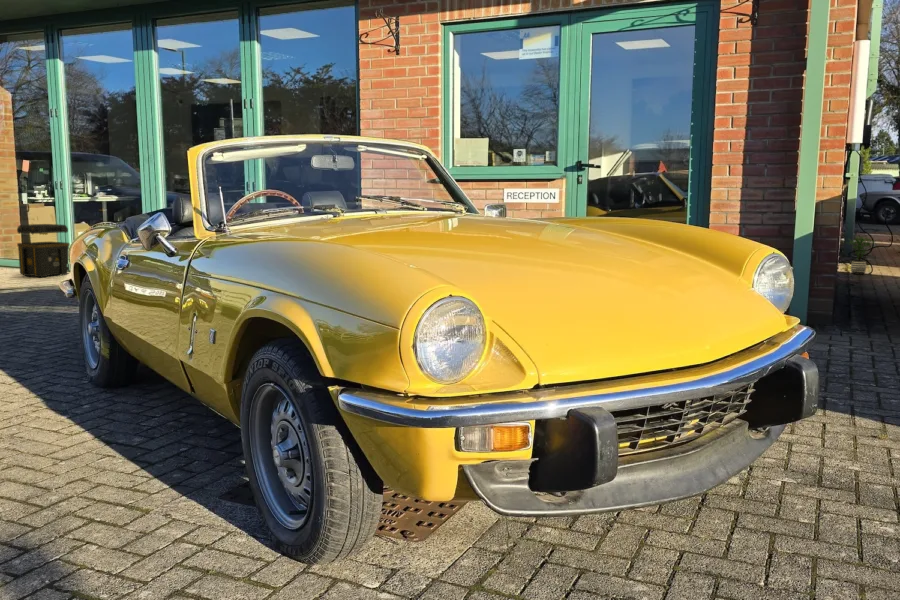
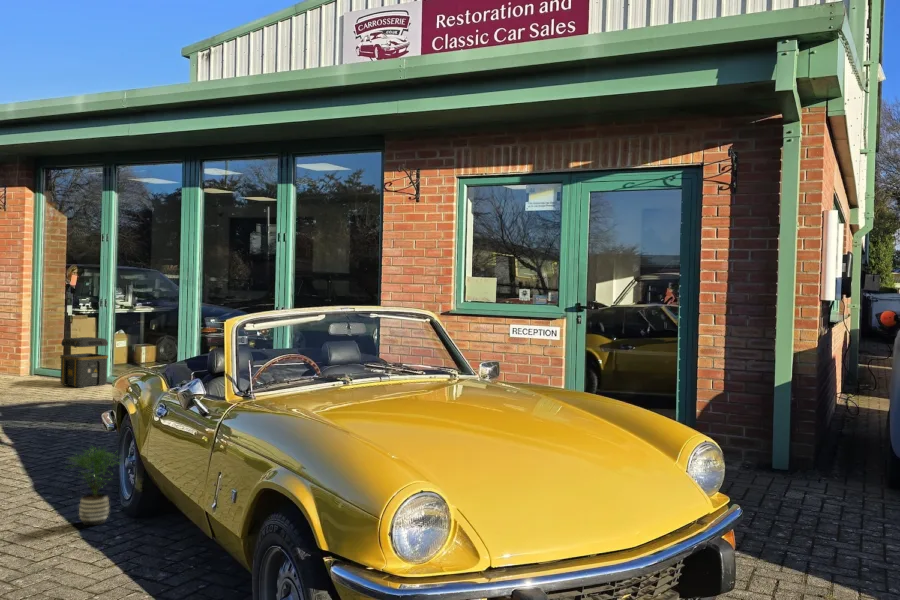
potted plant: present [850,237,873,275] -> present [70,448,120,525]

